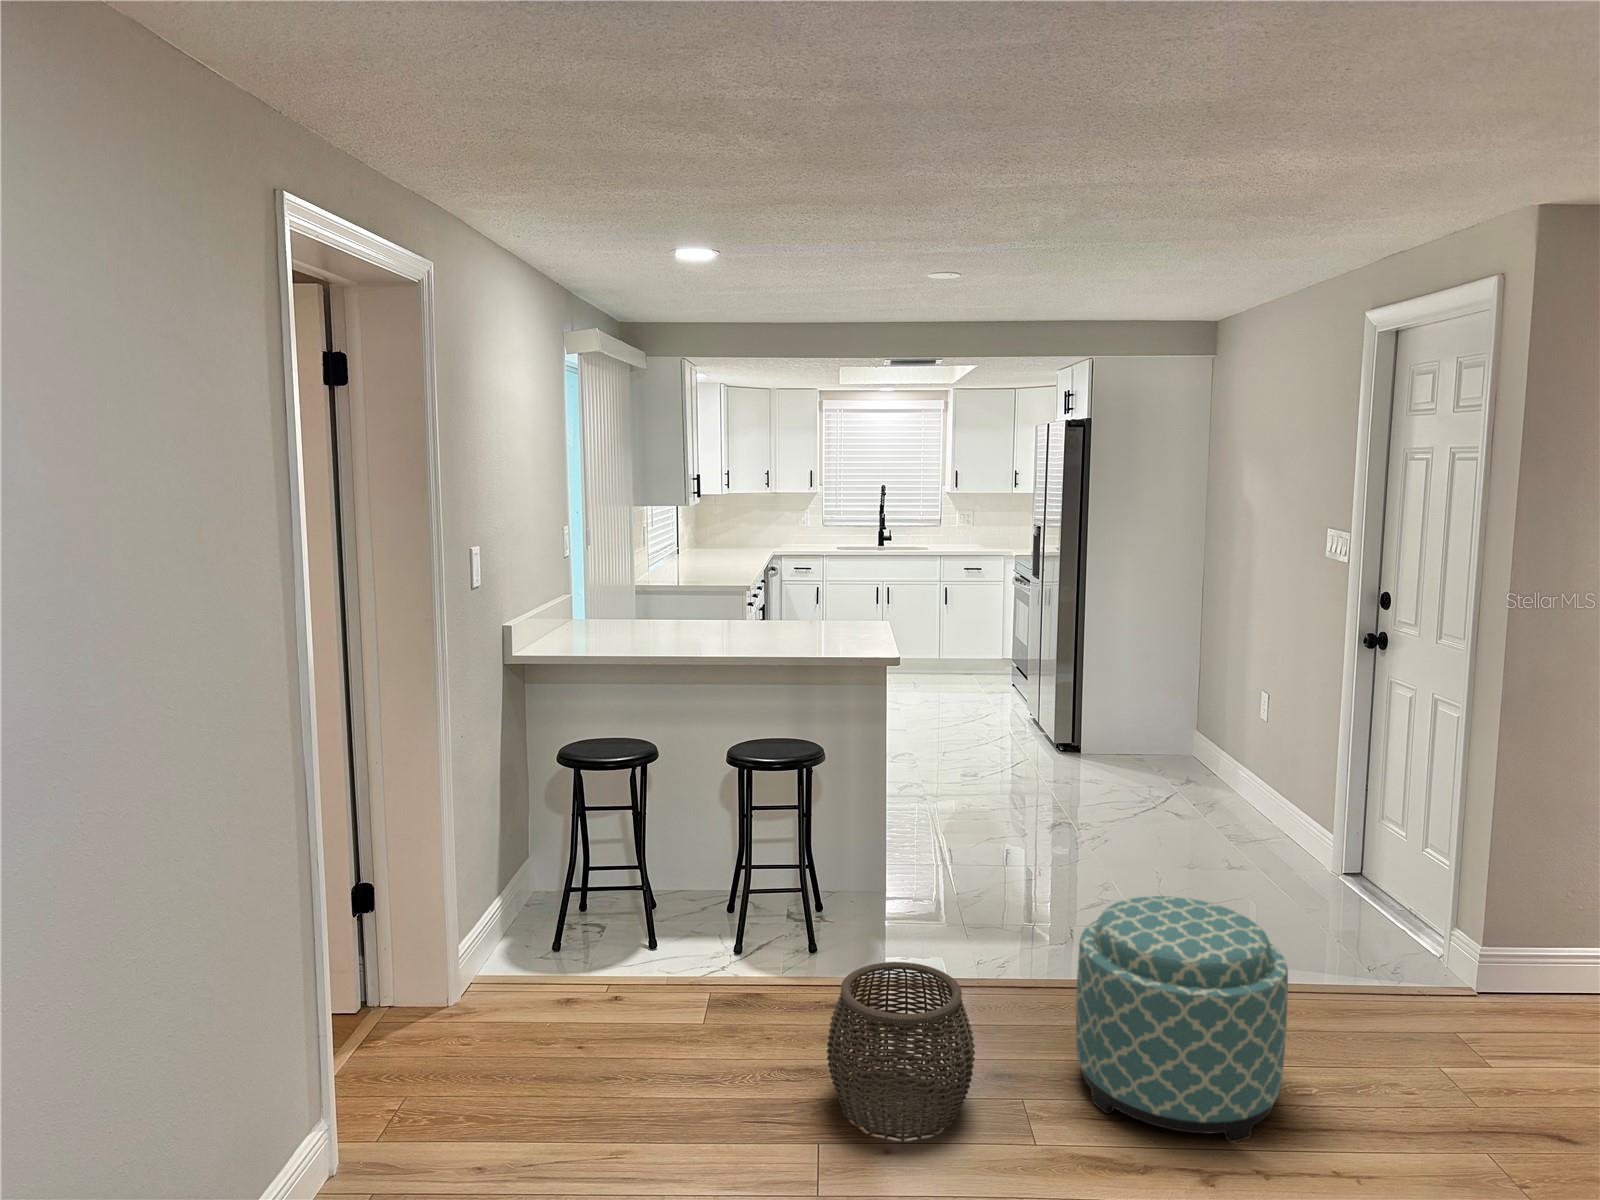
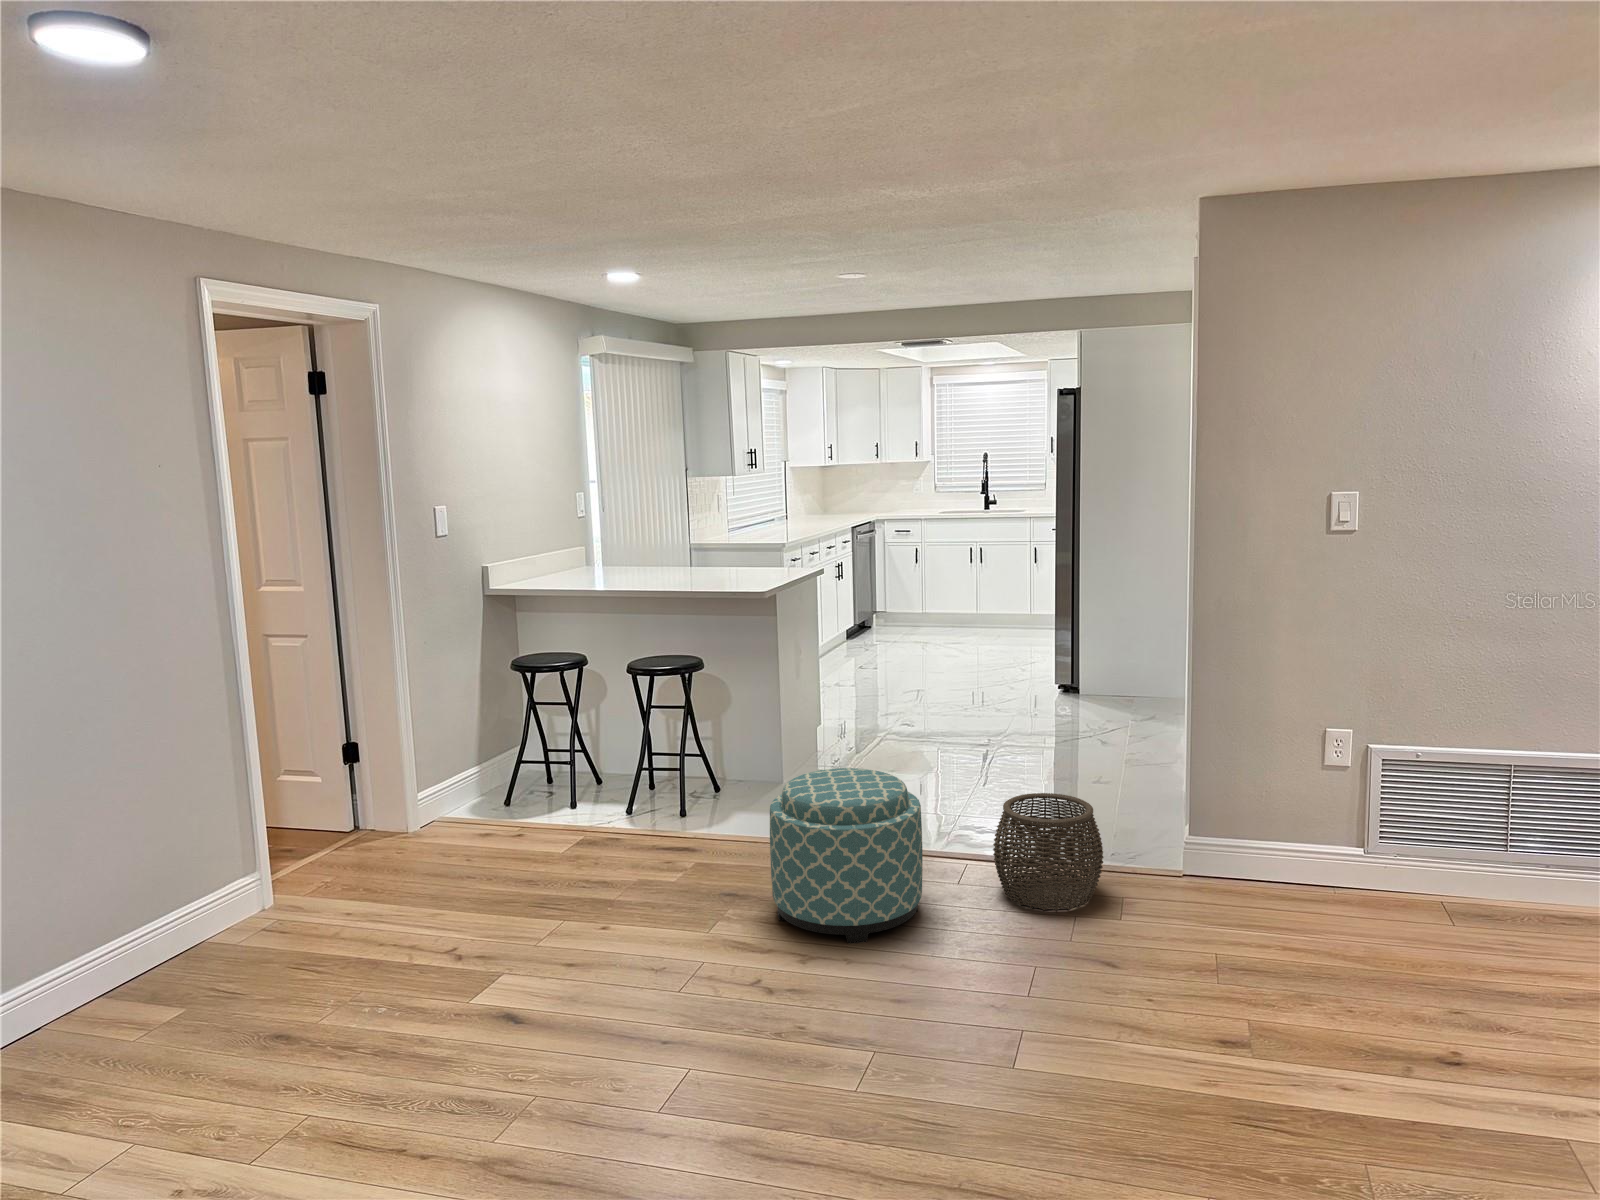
woven basket: present [827,962,975,1139] -> present [993,793,1104,911]

